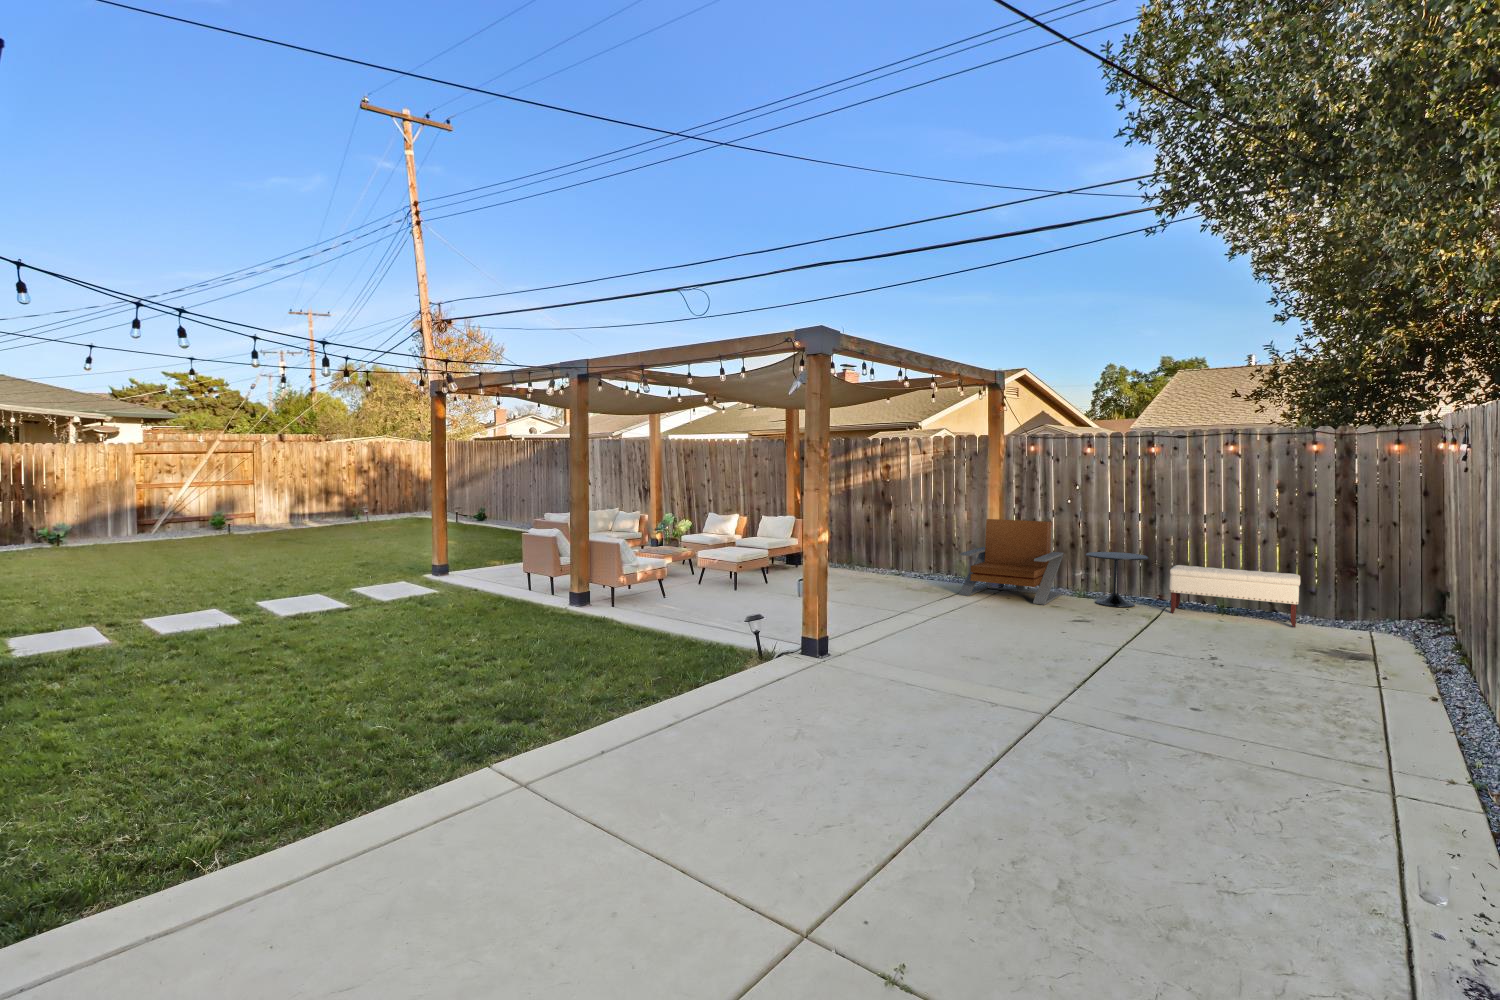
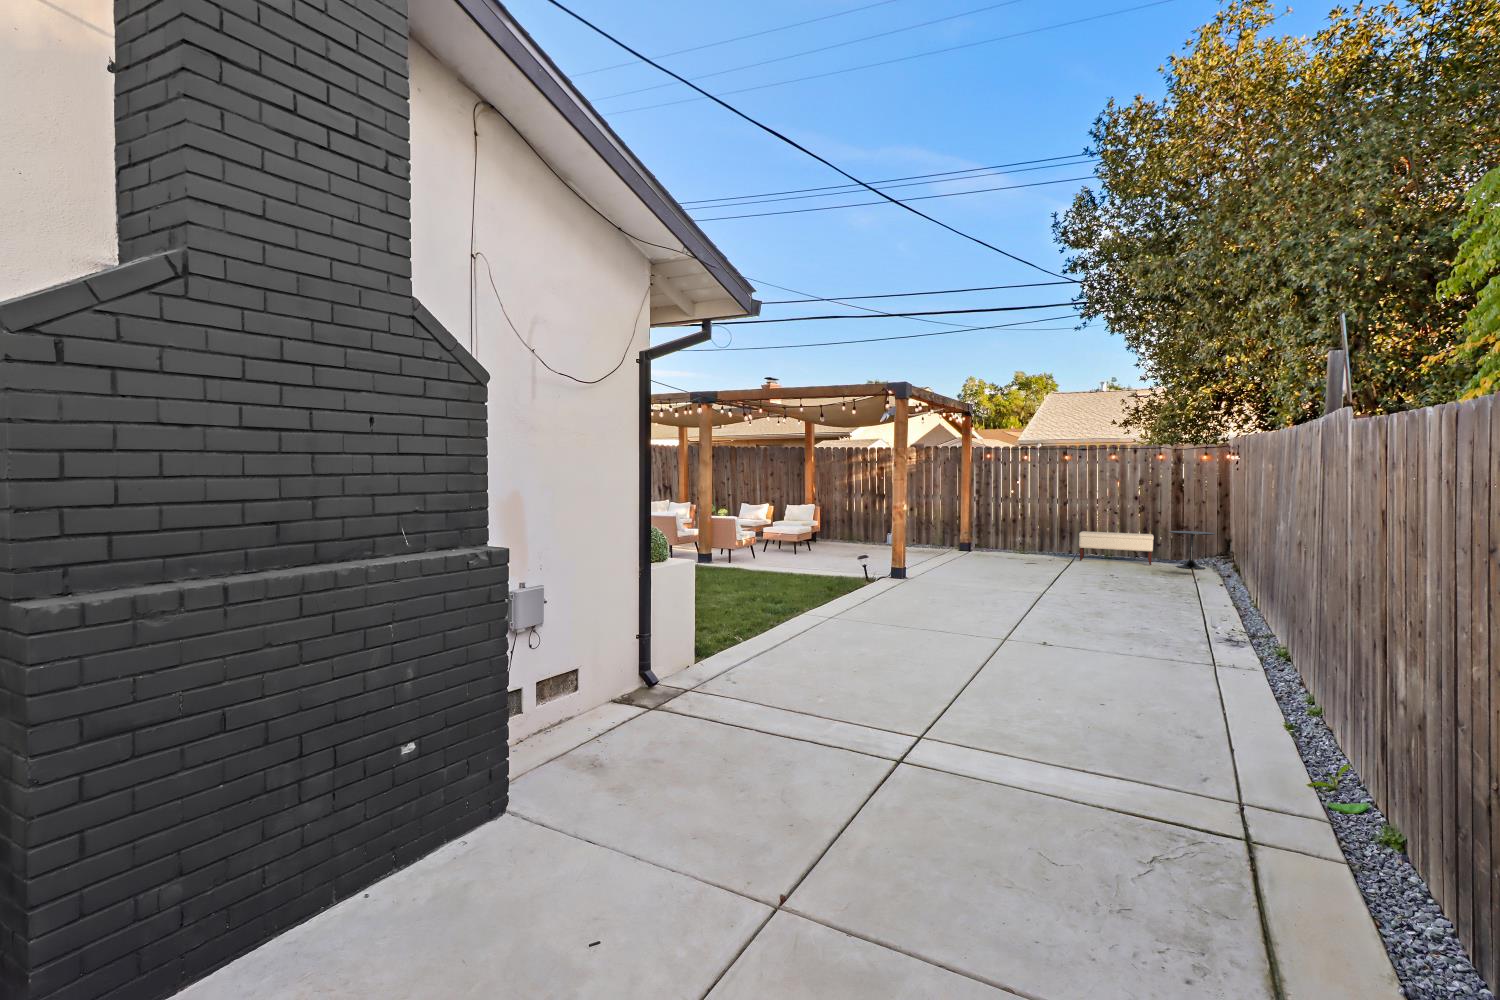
lounge chair: present [959,519,1063,605] -> none [944,504,1010,558]
side table: present [1086,552,1148,608] -> present [1169,531,1215,569]

